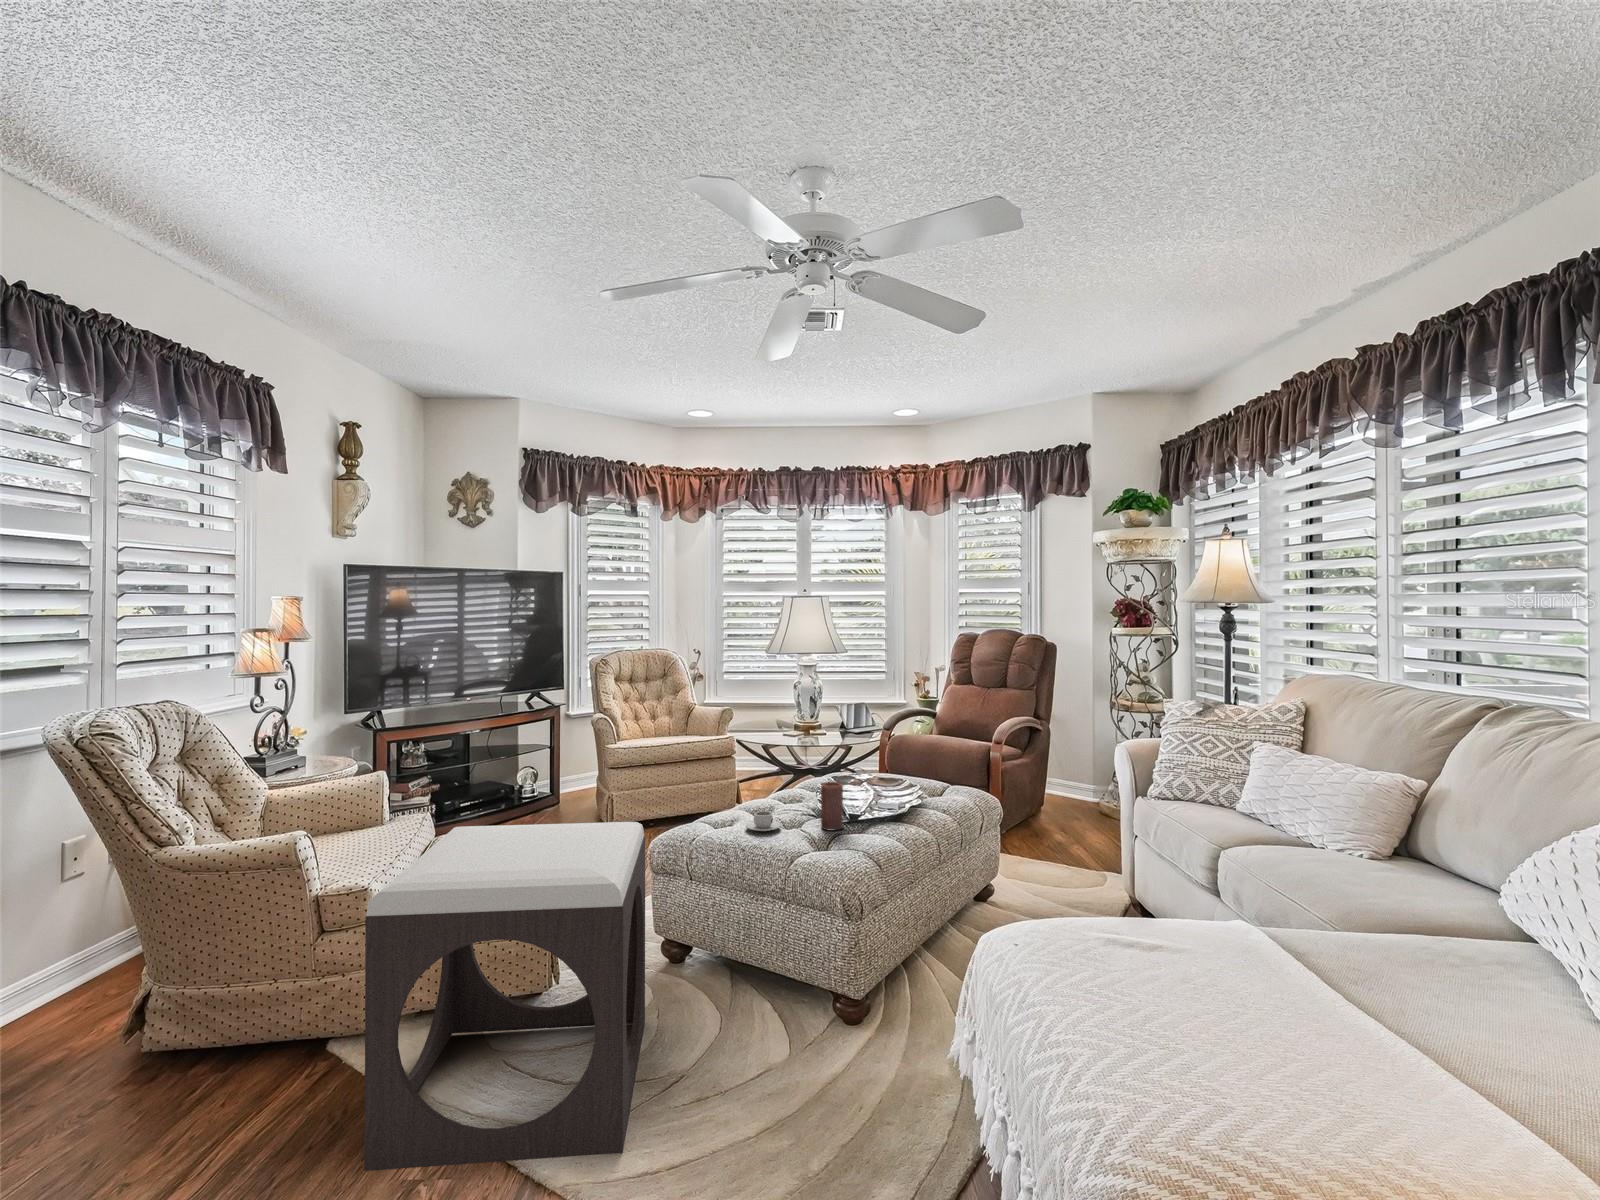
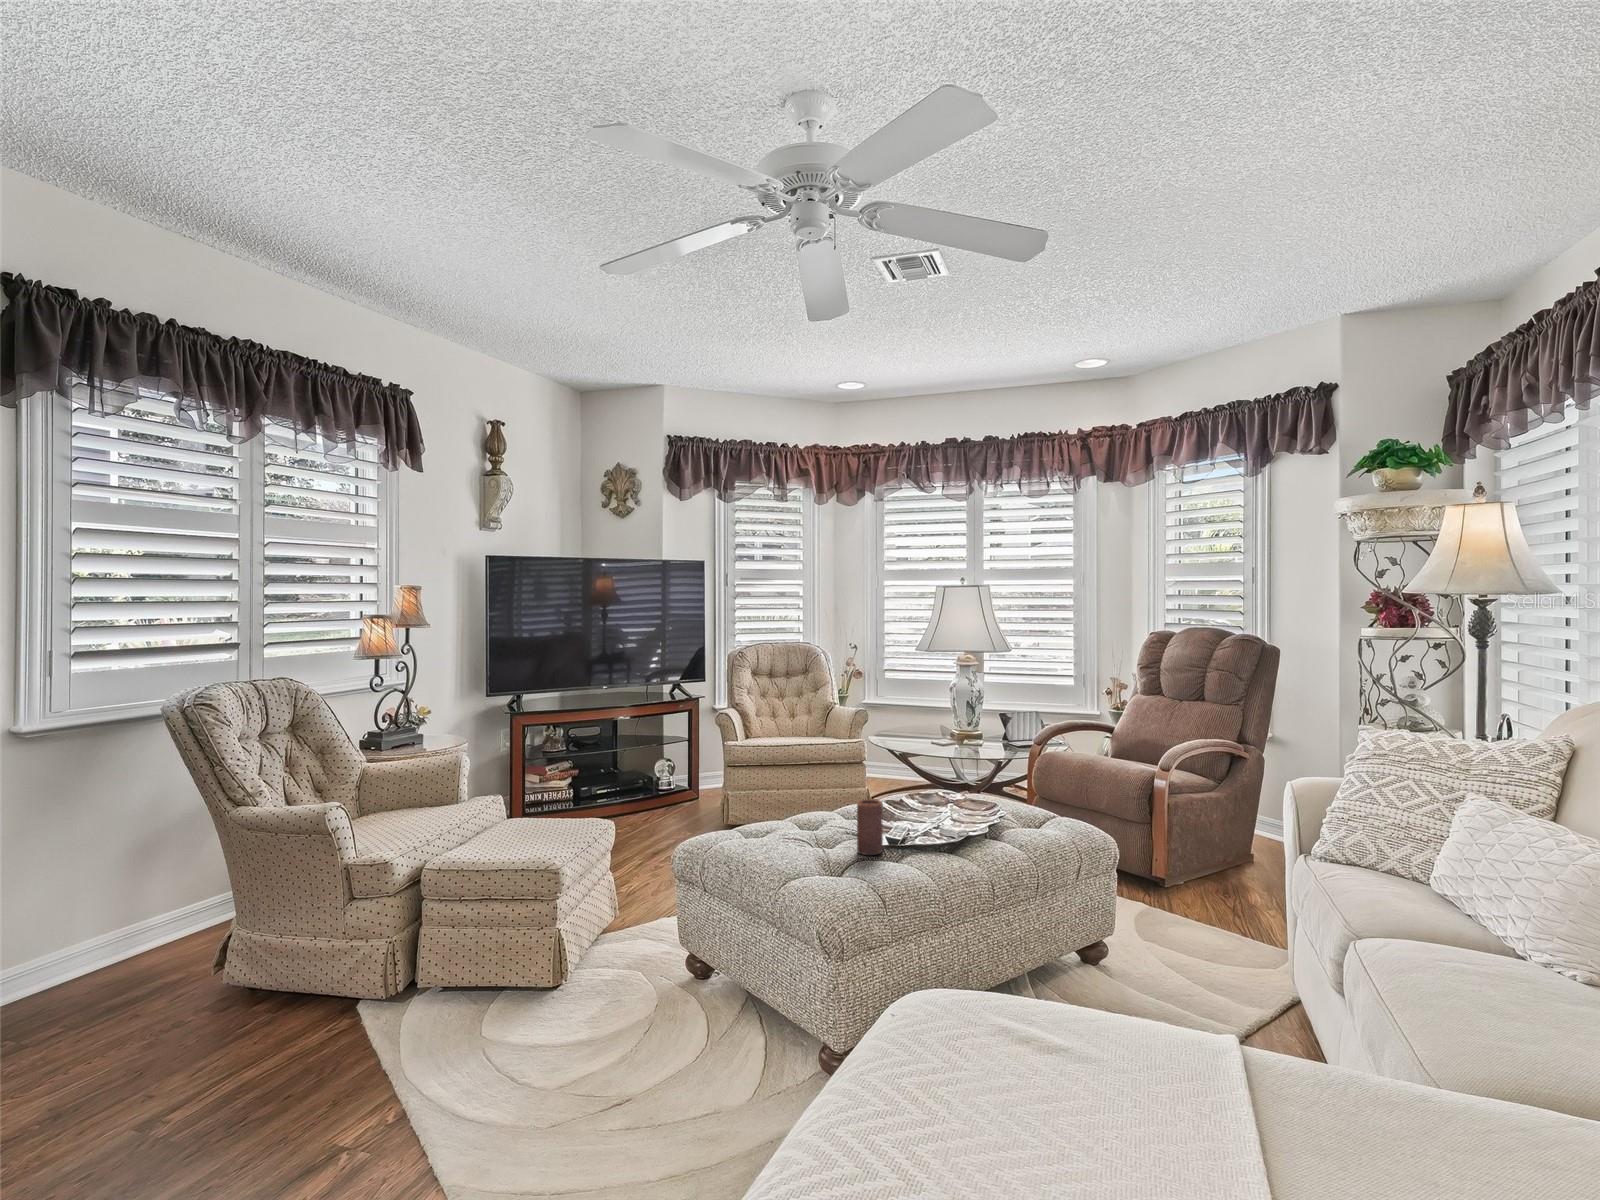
teacup: present [746,811,781,831] -> none [774,826,814,848]
footstool: present [364,822,645,1171] -> none [317,813,636,1160]

